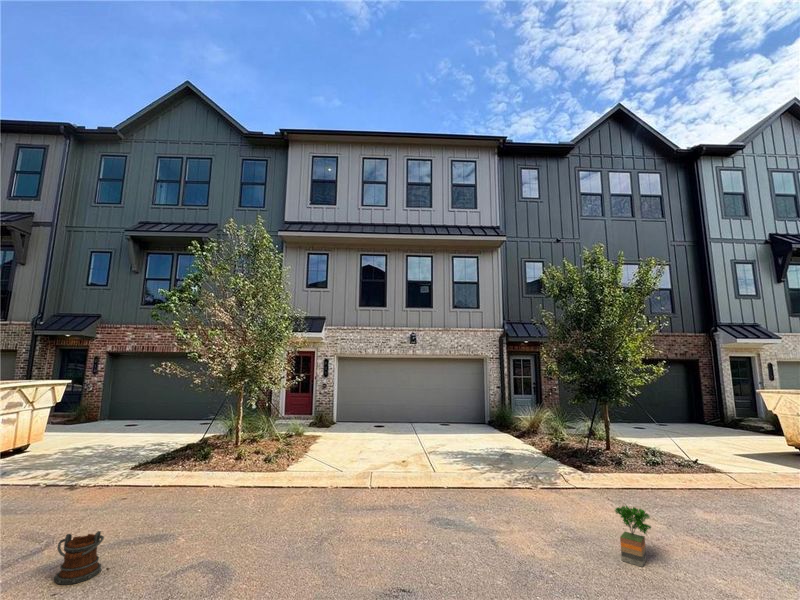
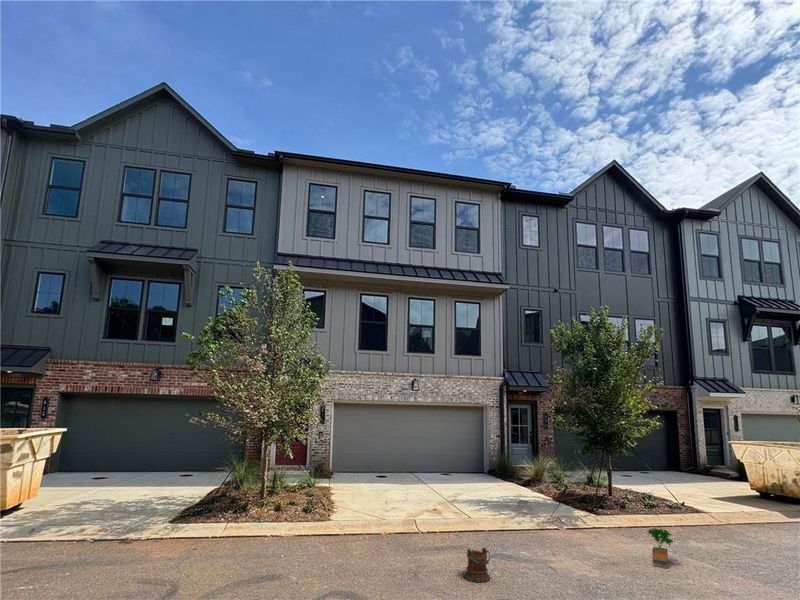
bucket: present [54,531,104,585] -> present [464,548,490,582]

